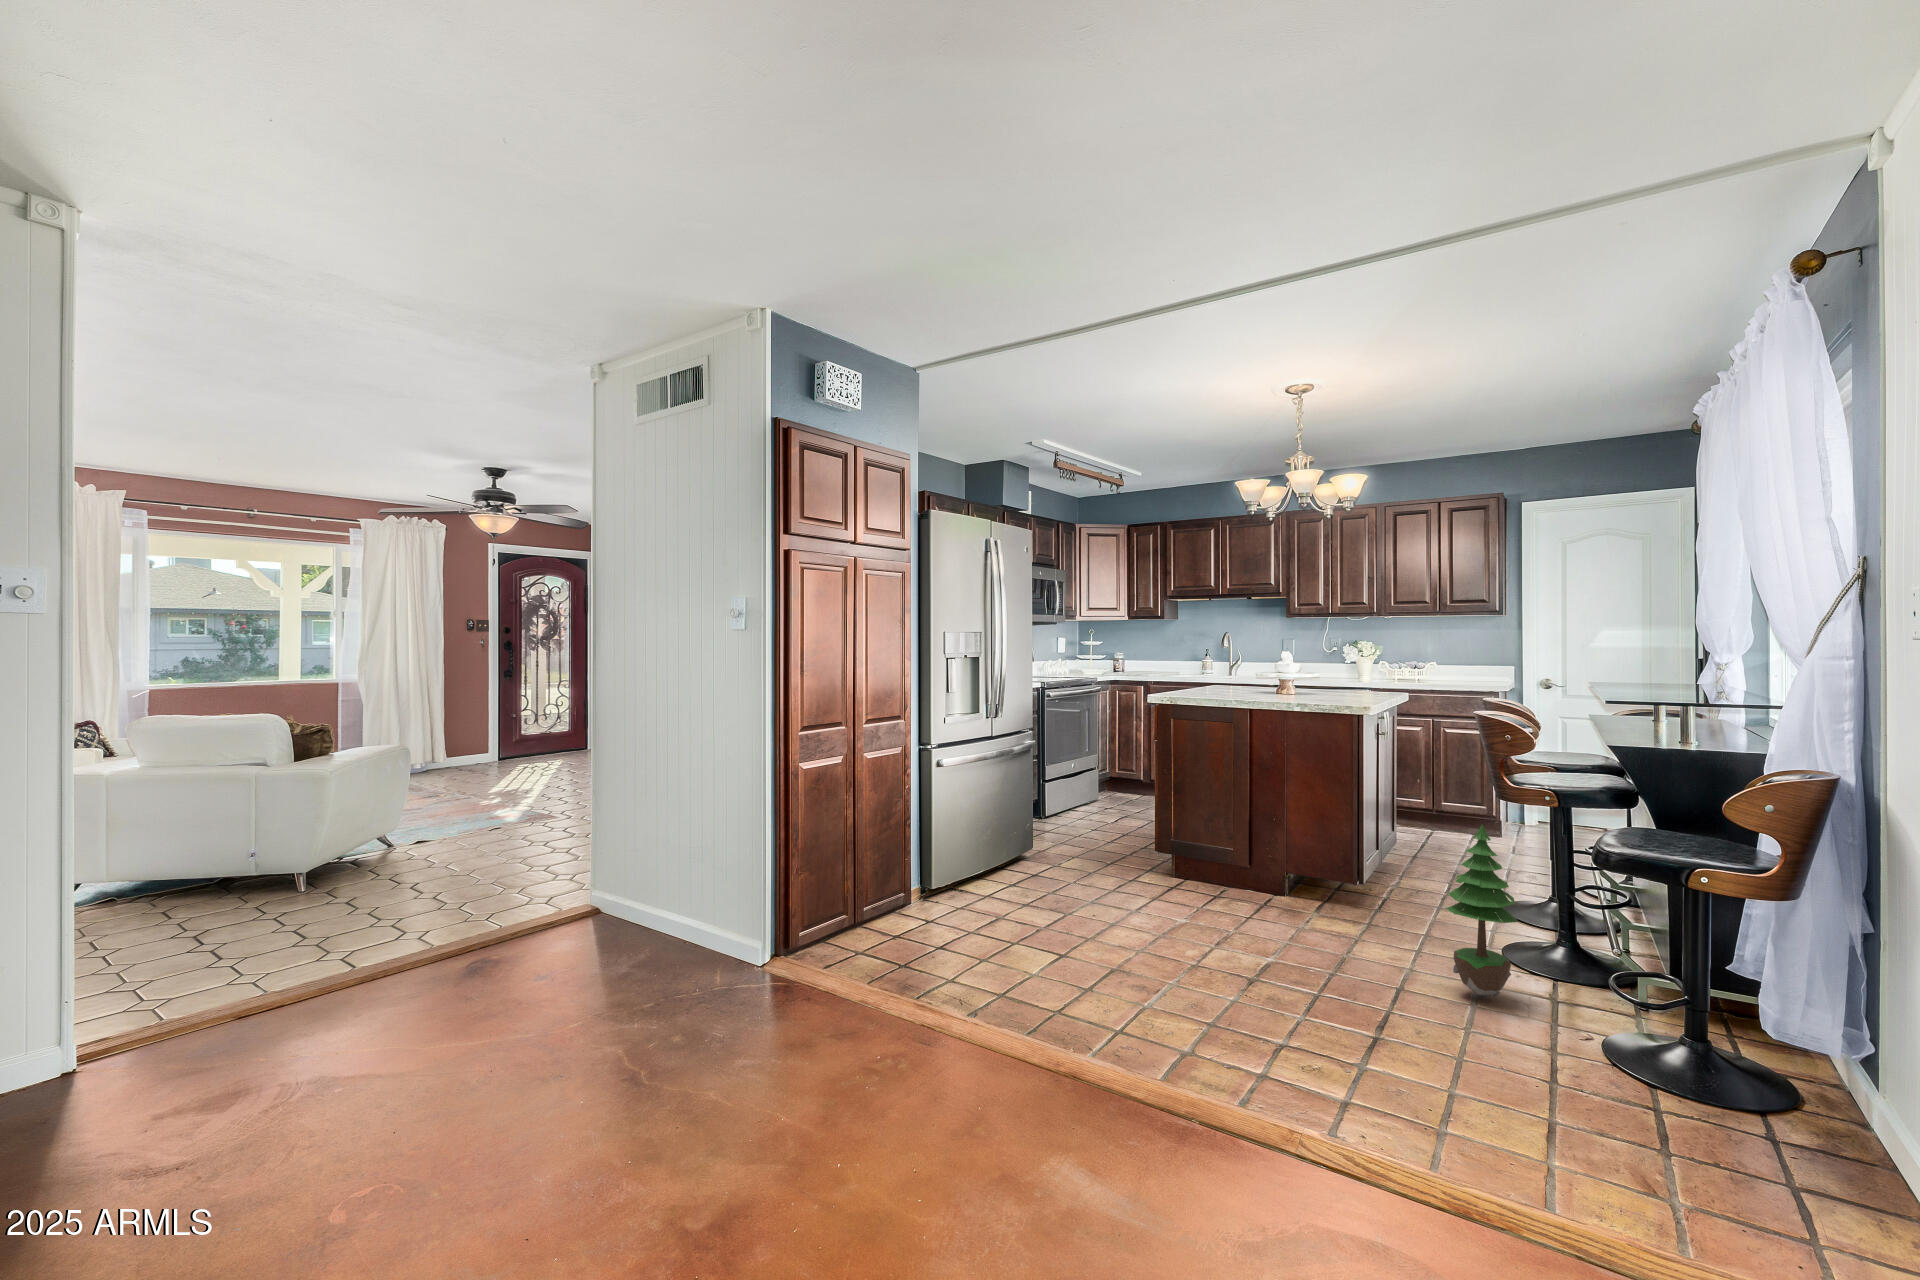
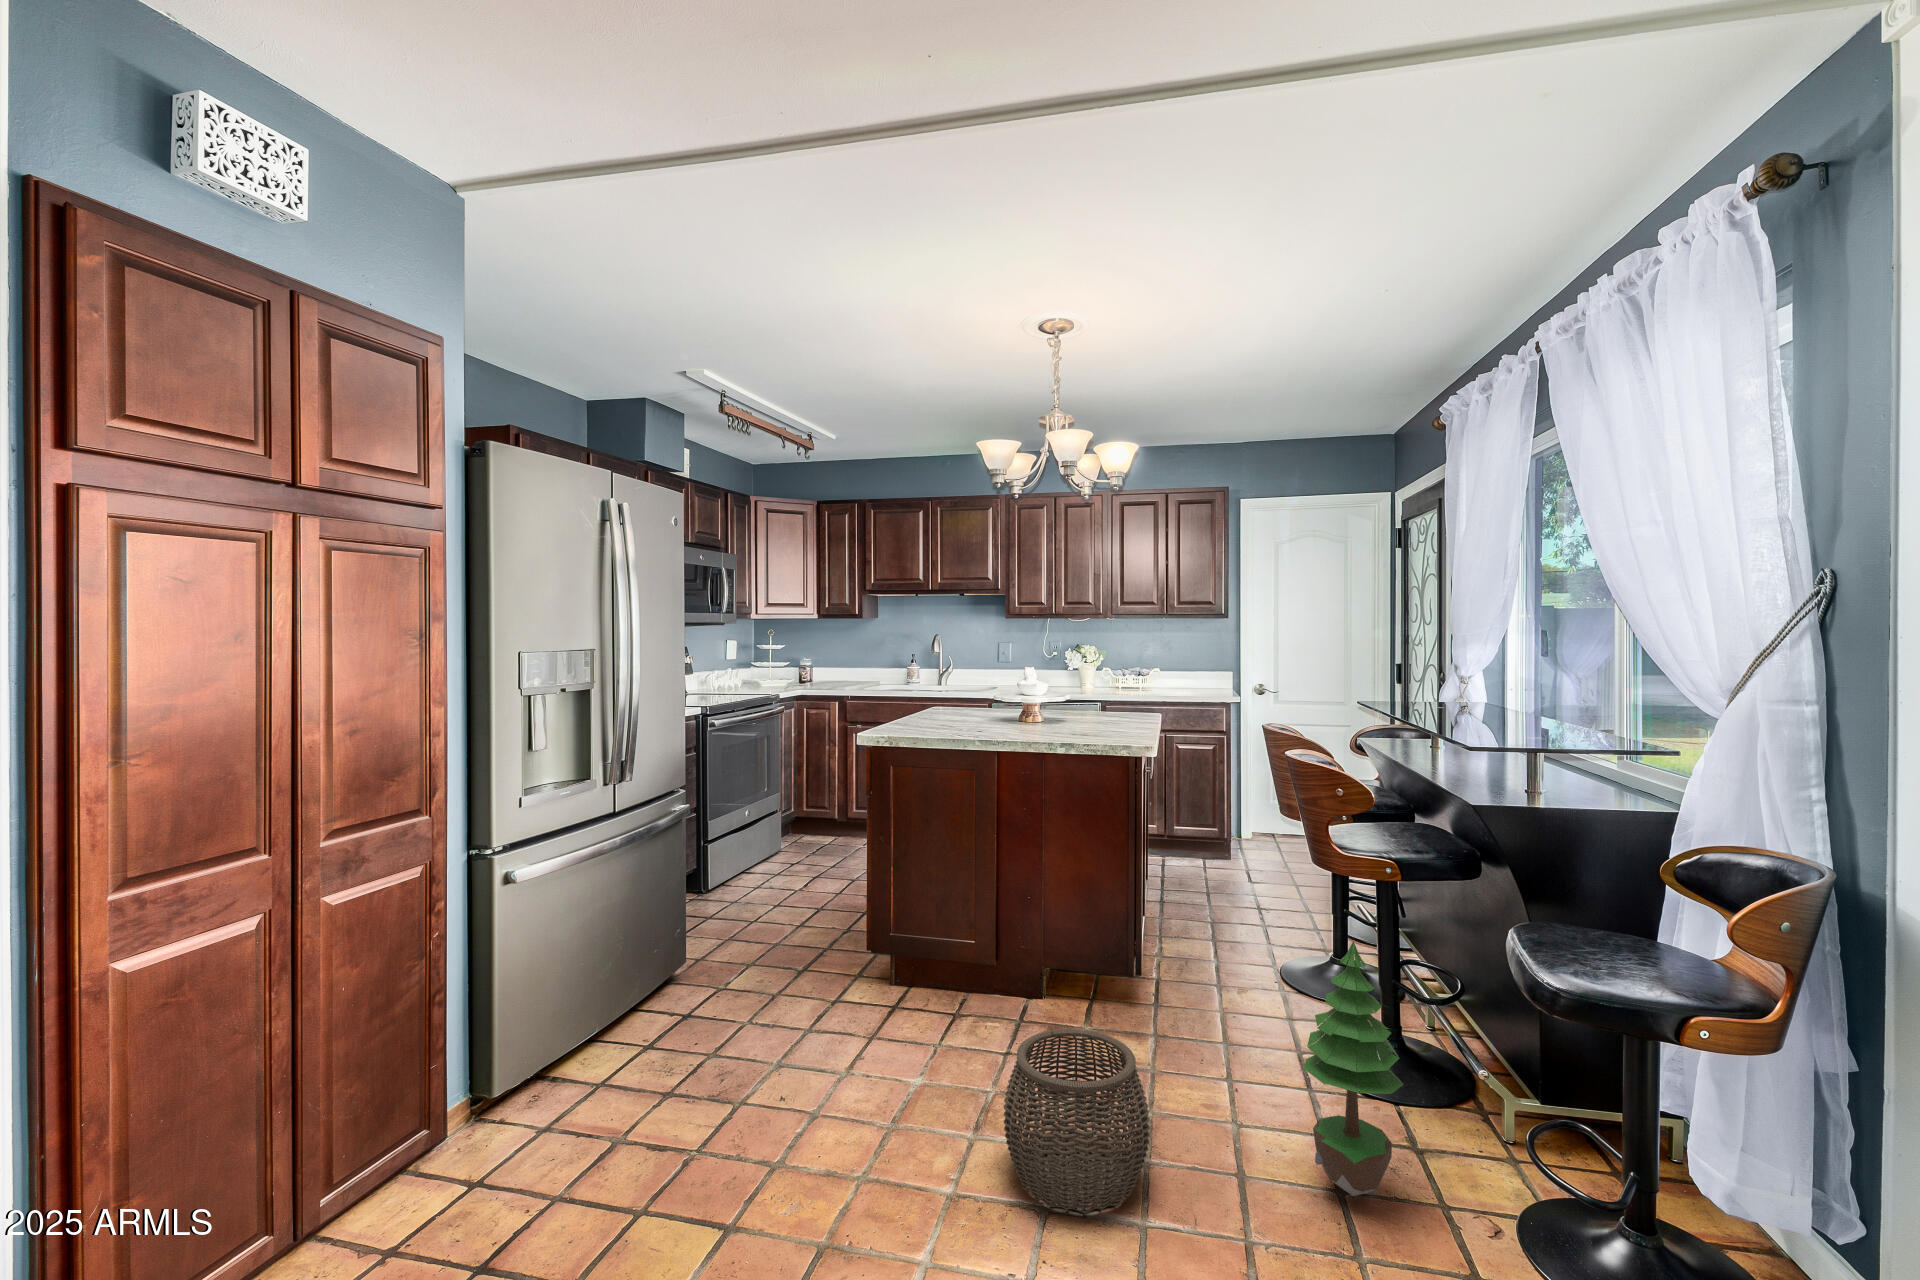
woven basket: none [1235,877,1334,979] -> present [1004,1029,1150,1213]

